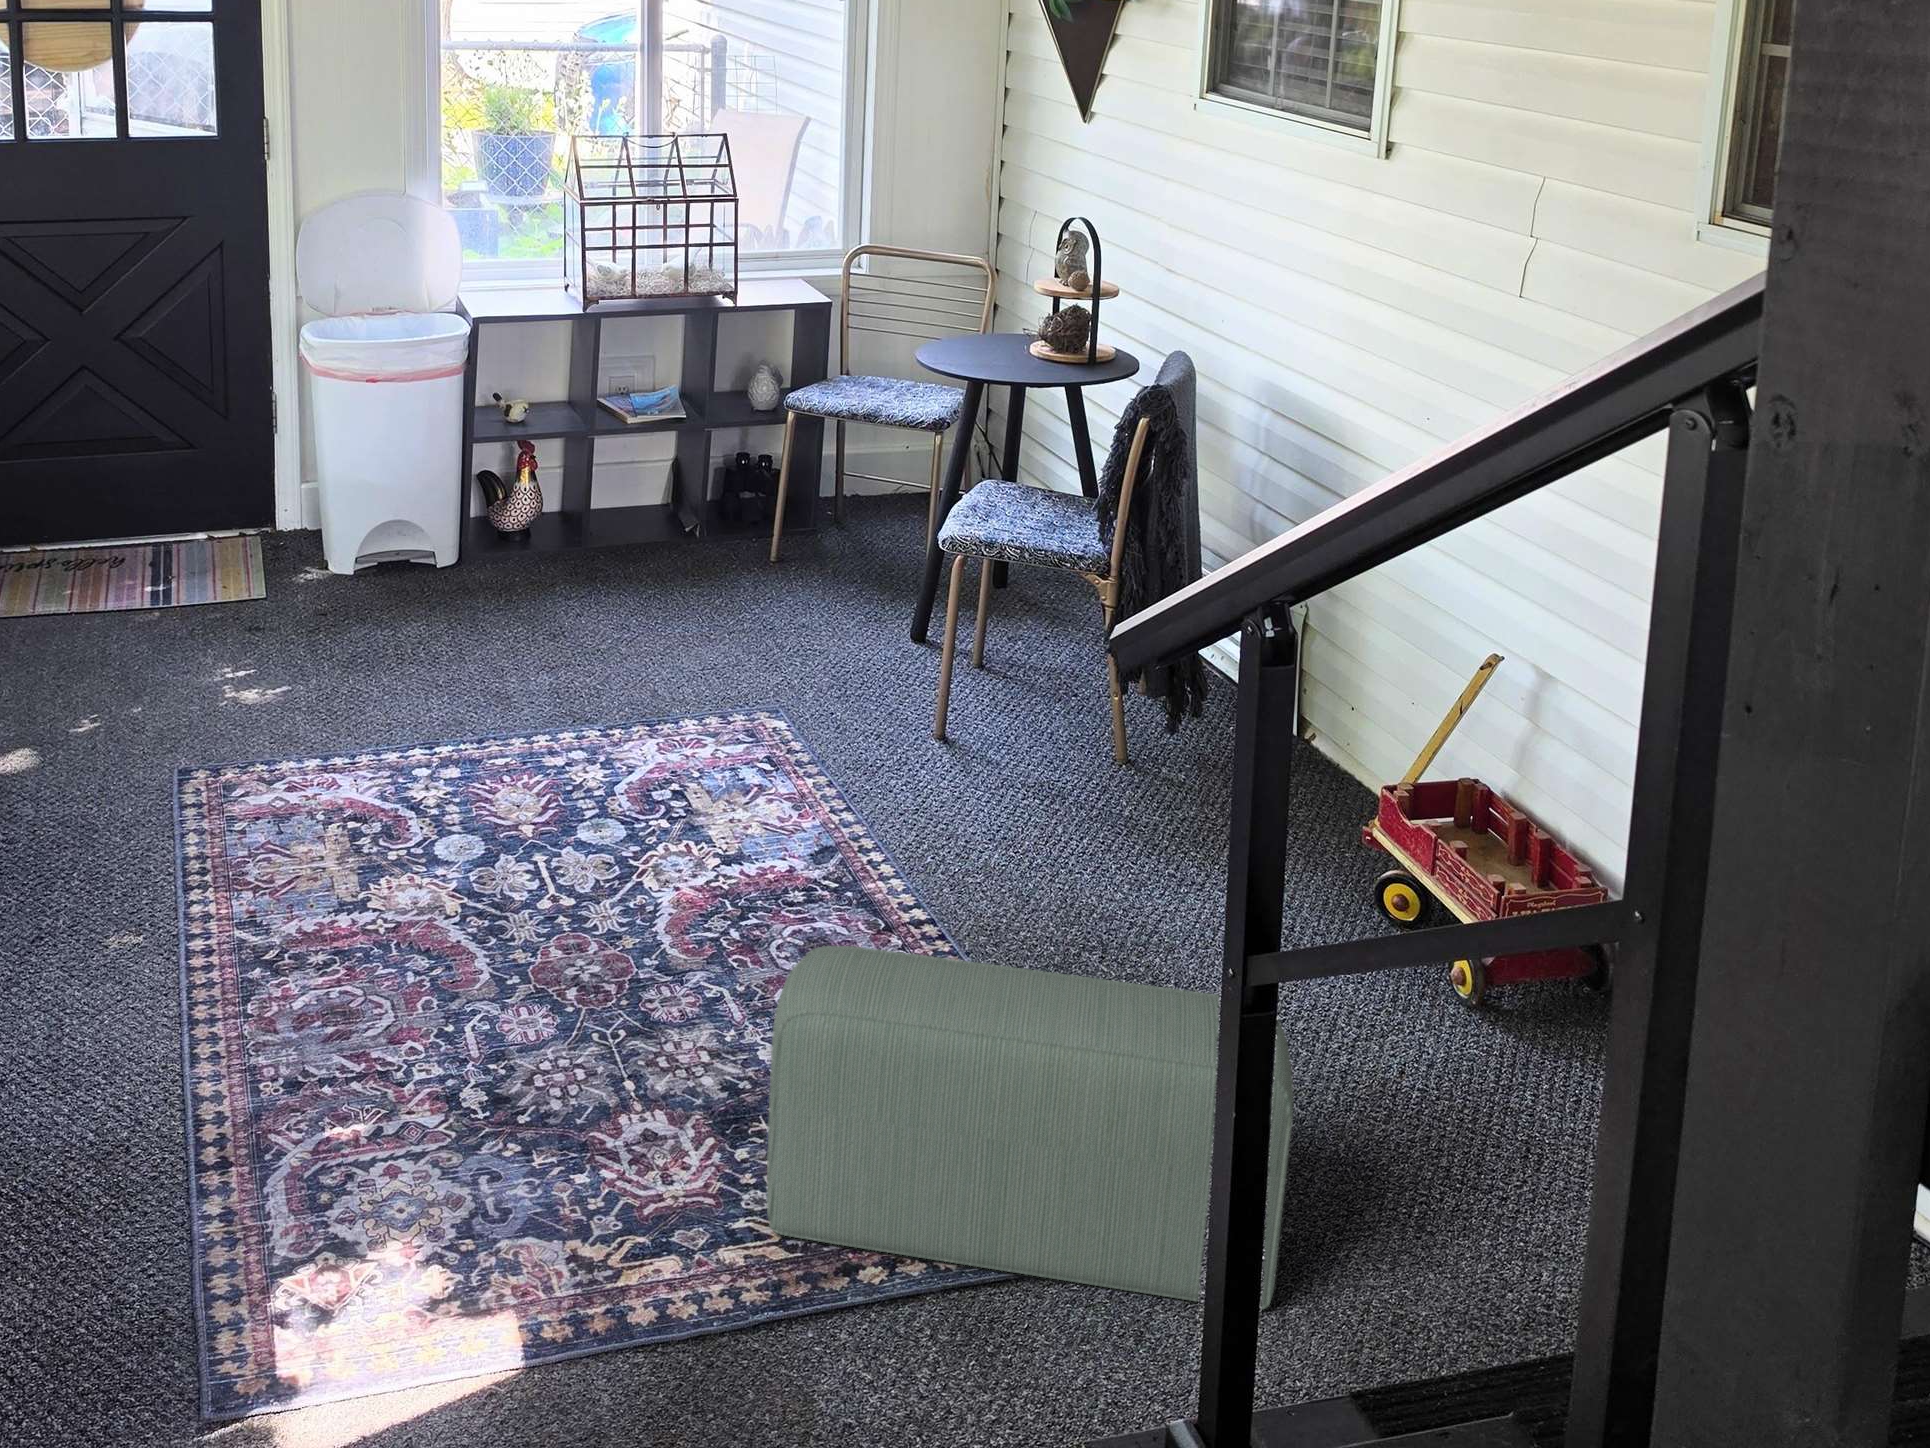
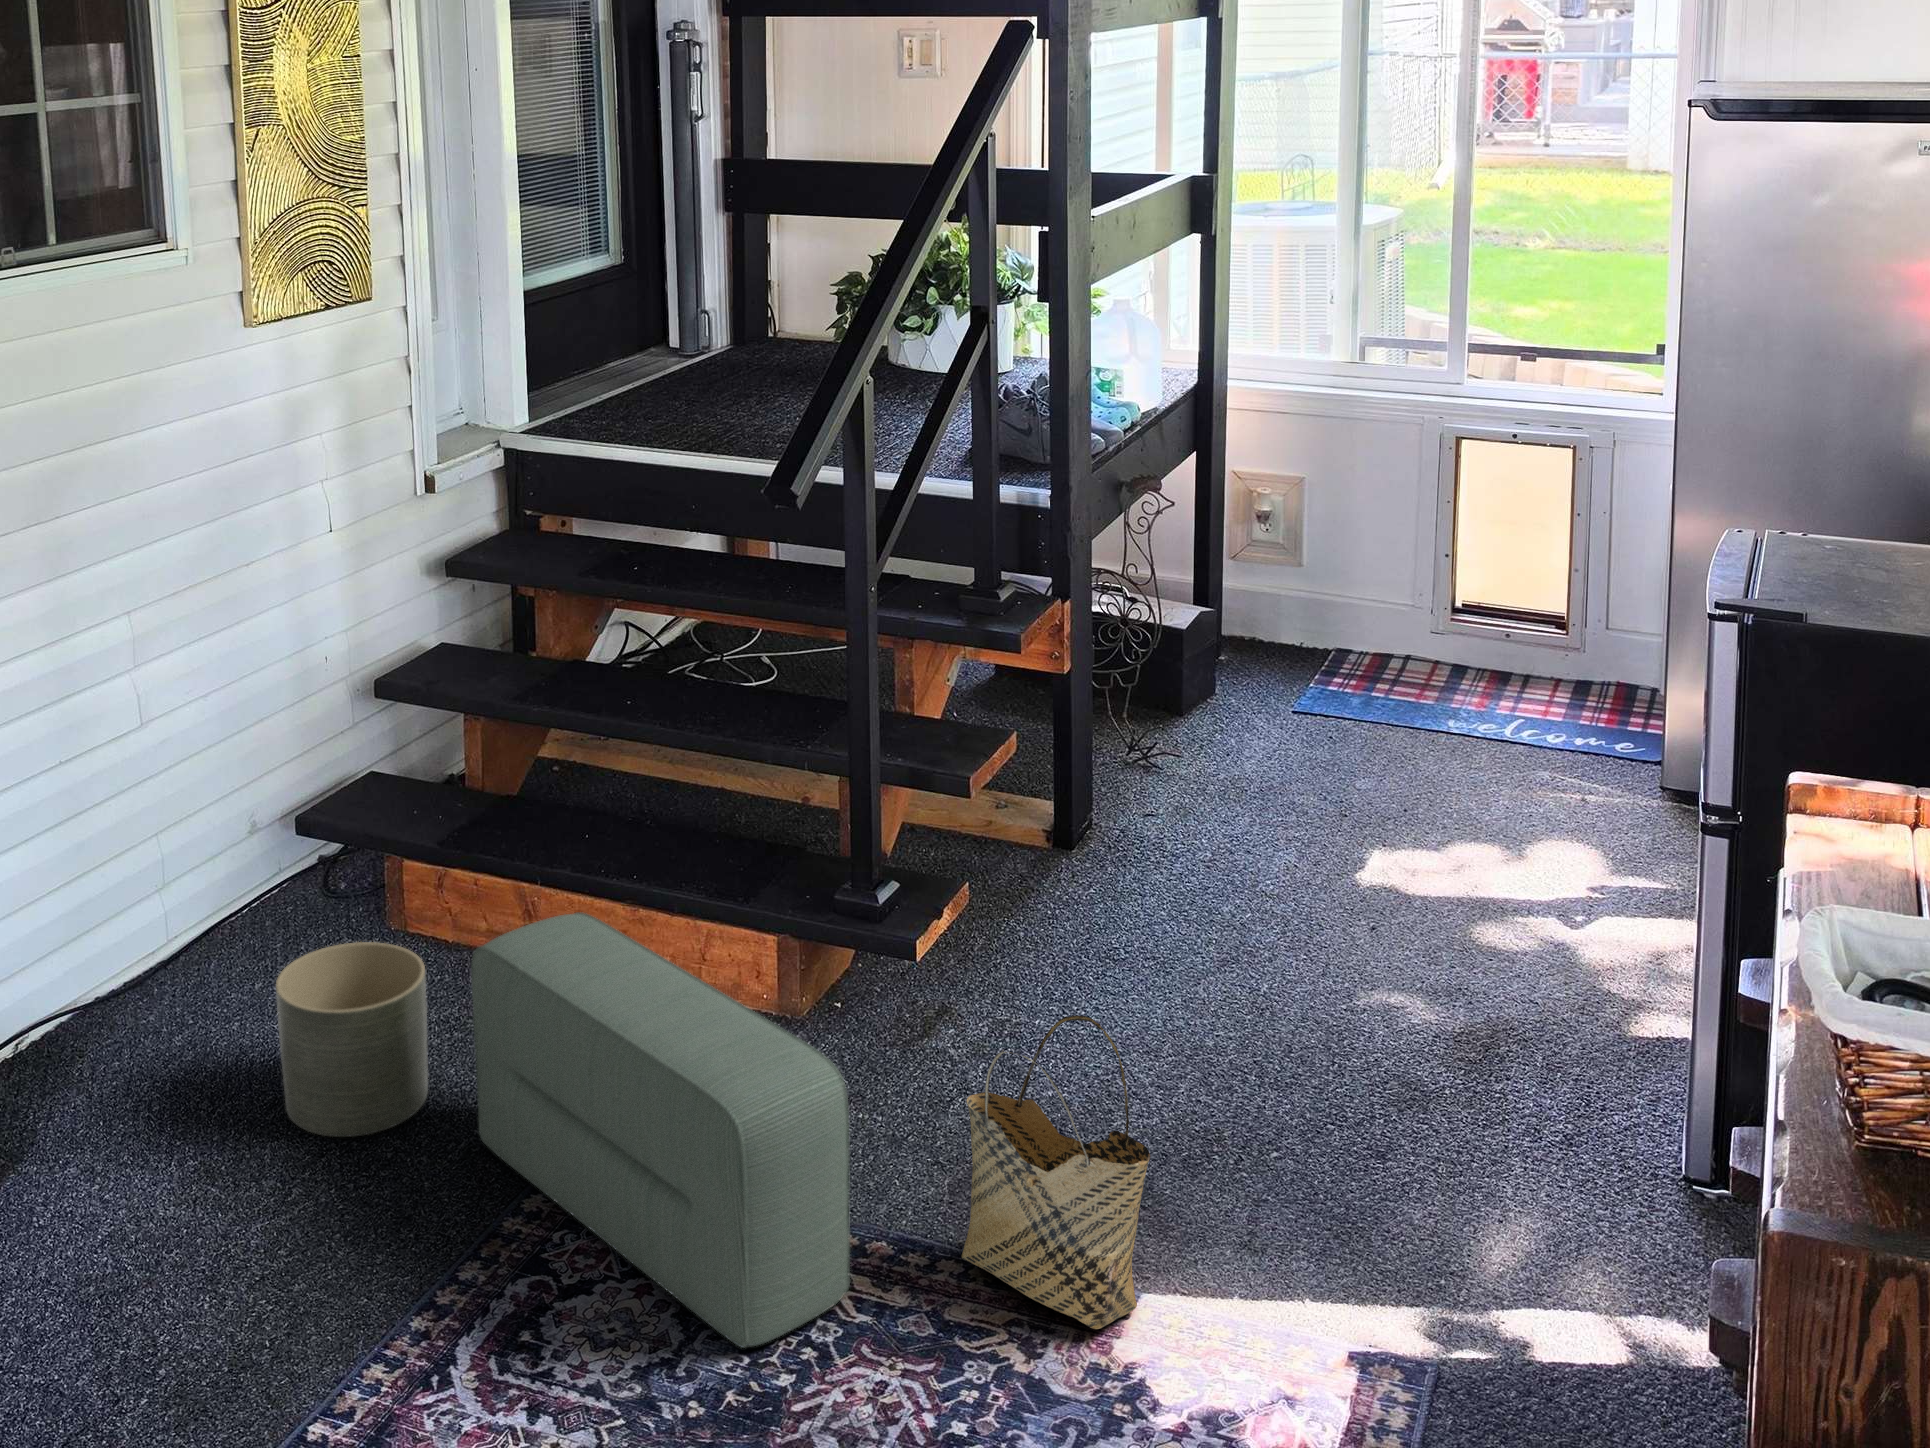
woven basket: none [506,1029,729,1350] -> present [962,1015,1150,1329]
planter: none [1347,1032,1536,1266] -> present [276,942,428,1137]

